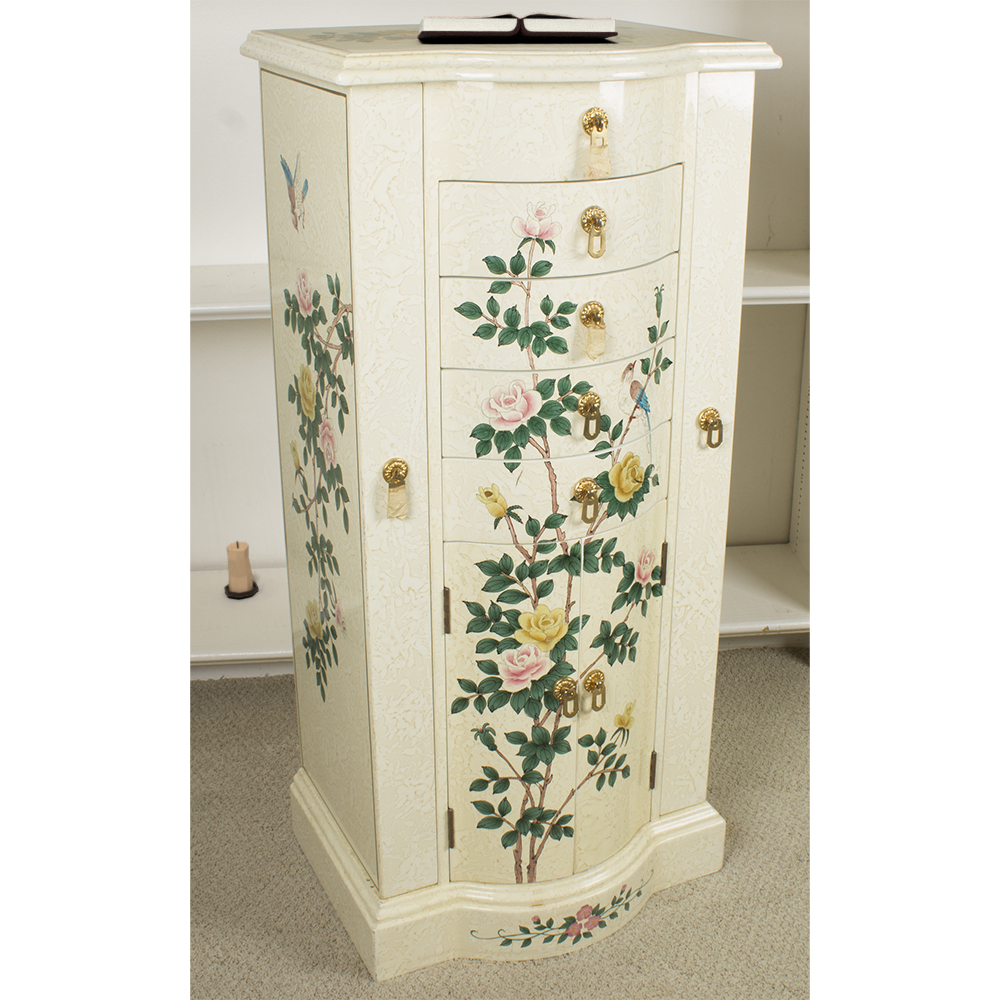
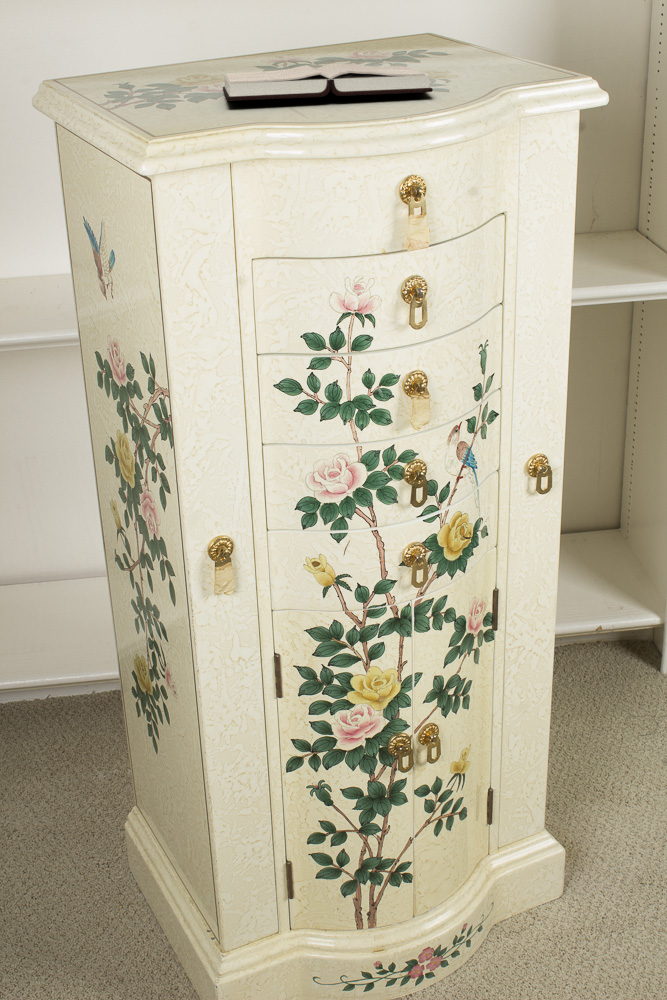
candle: present [224,541,258,598] -> none [47,562,82,620]

